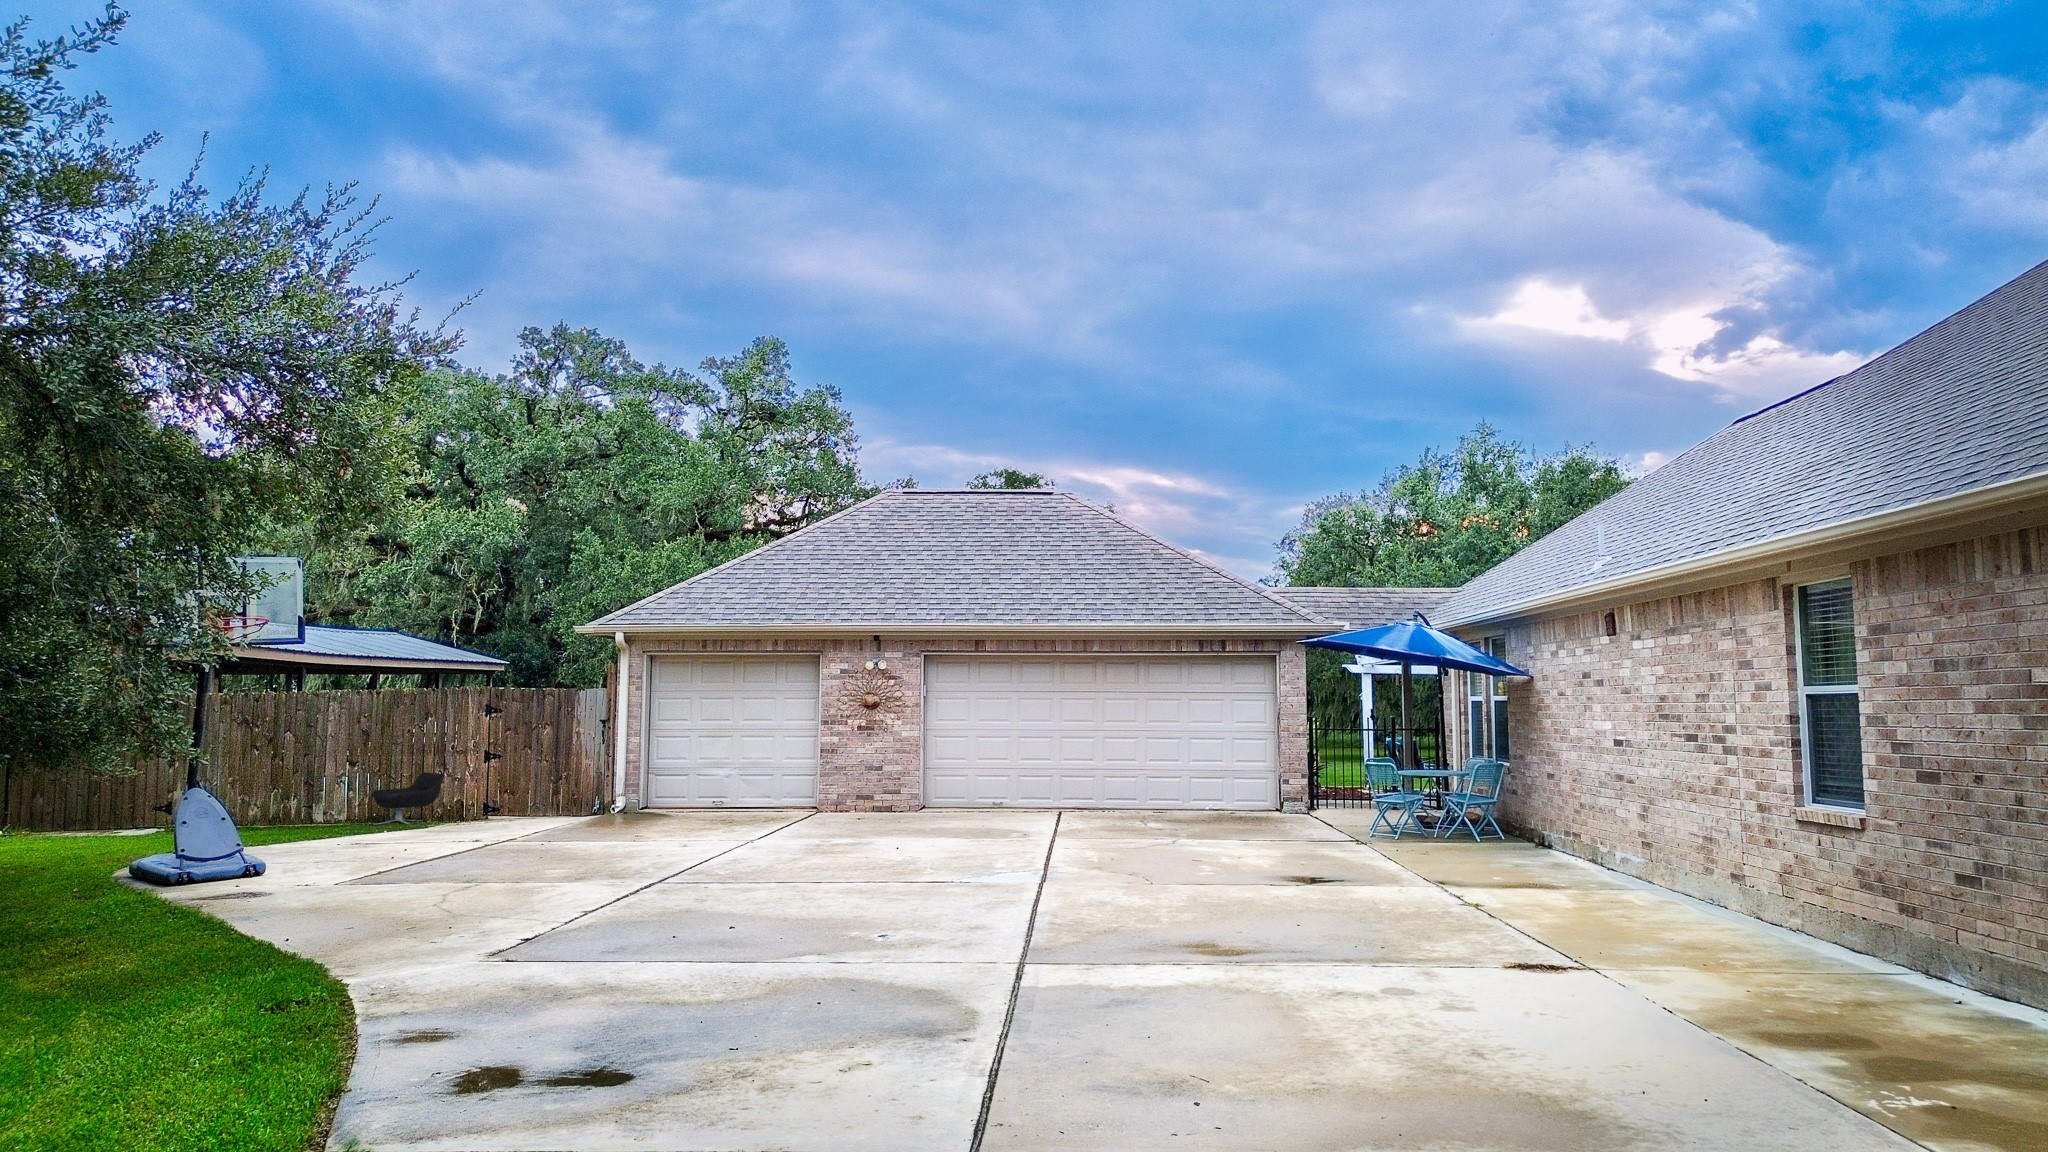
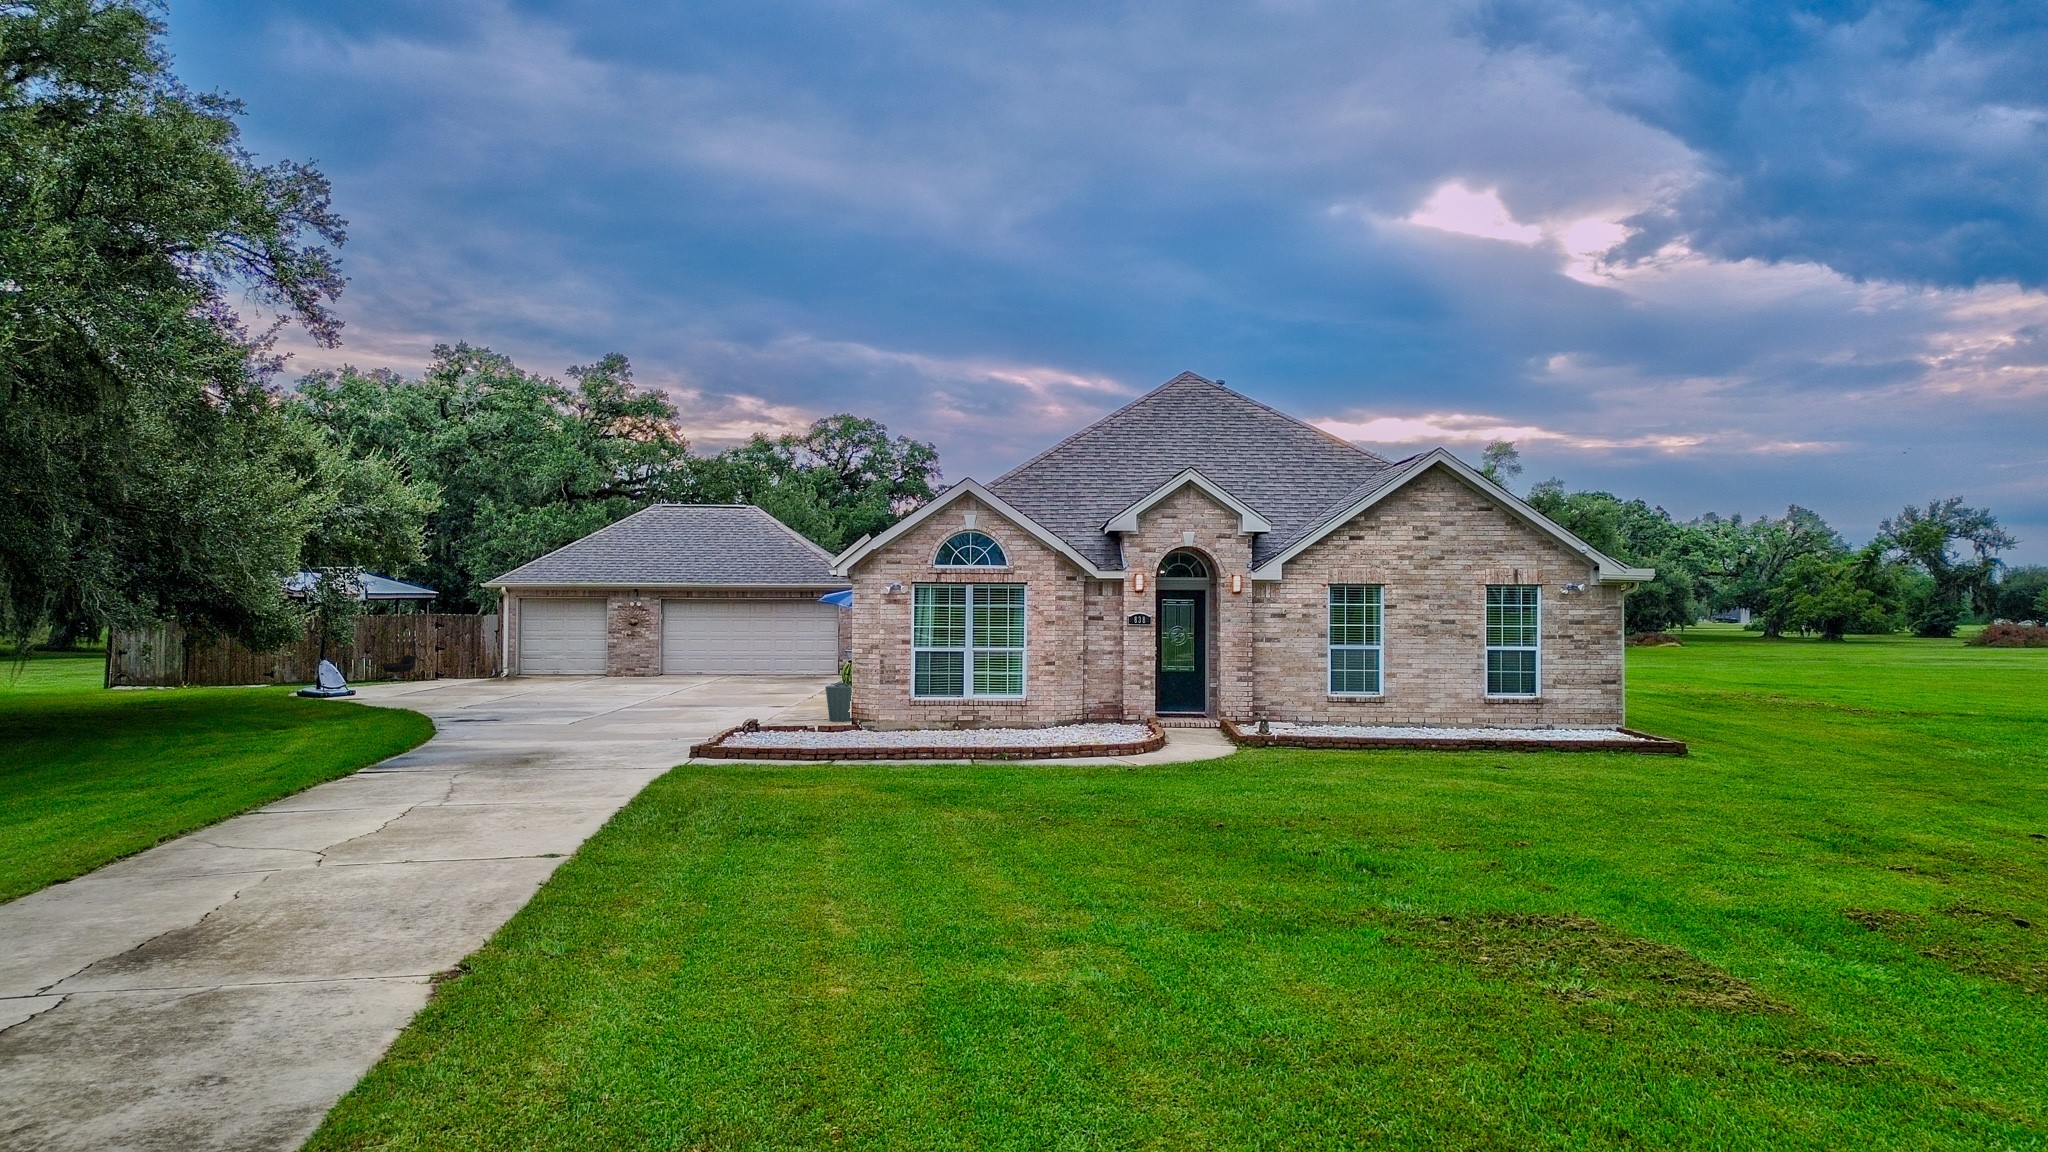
trash can: none [1804,841,1955,995] -> present [825,683,852,722]

